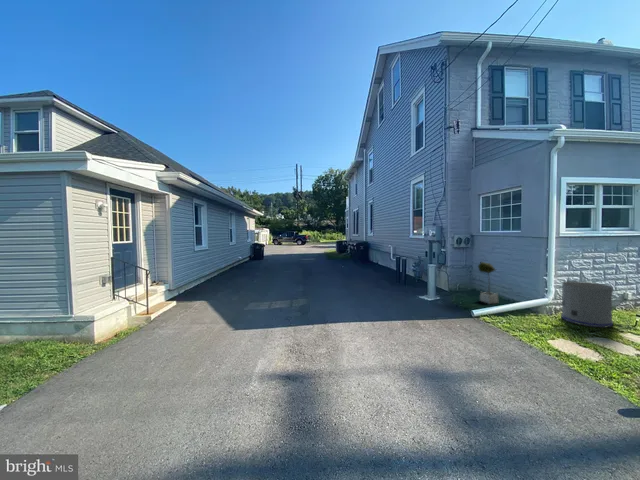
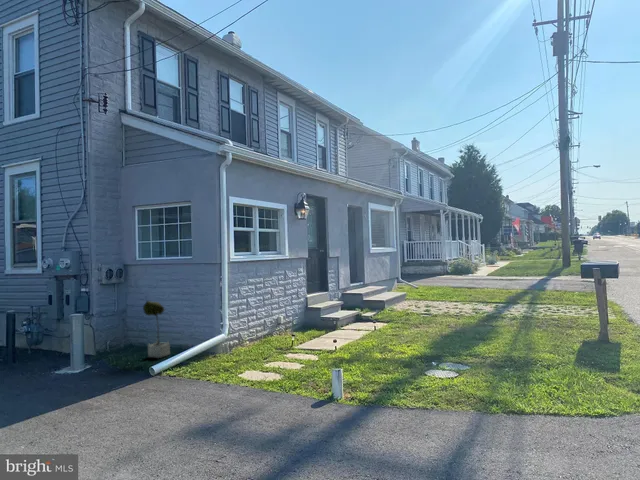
trash can: present [561,281,613,327] -> none [236,310,277,356]

